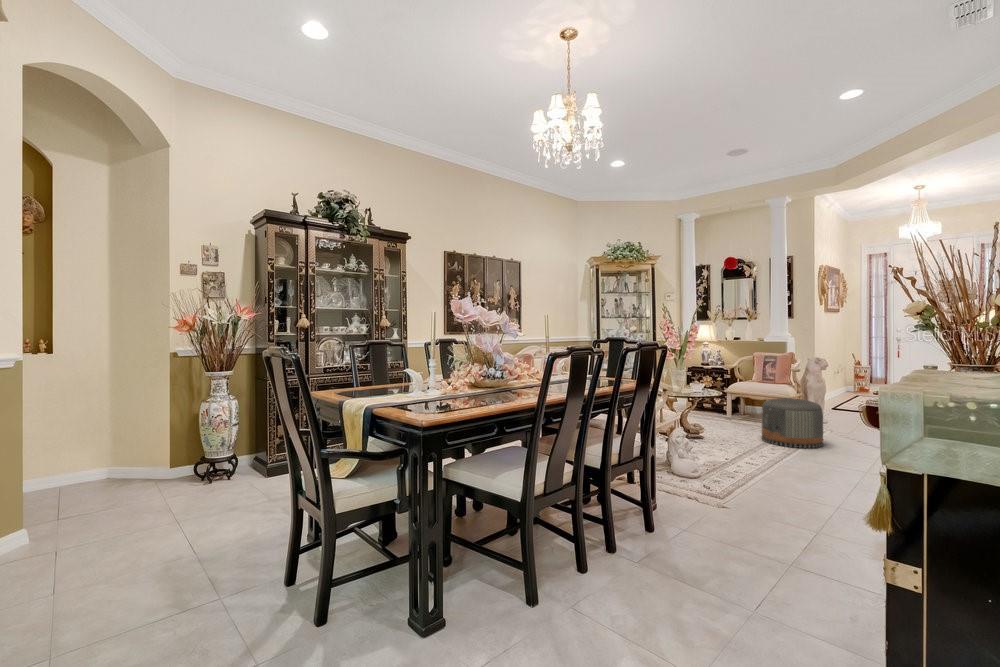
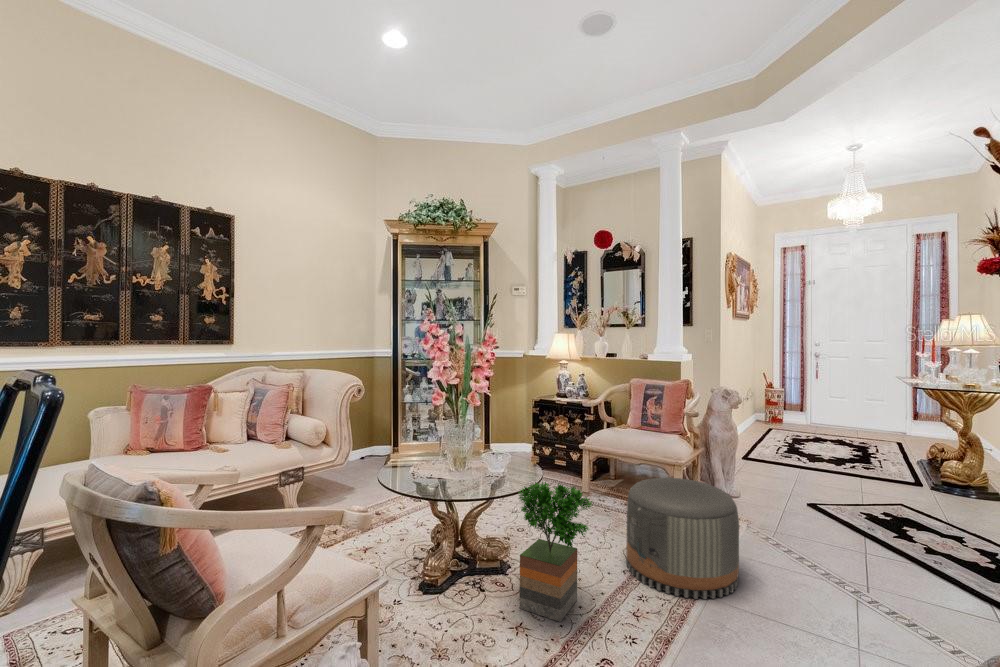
potted tree: none [710,393,750,450] -> present [518,482,592,622]

